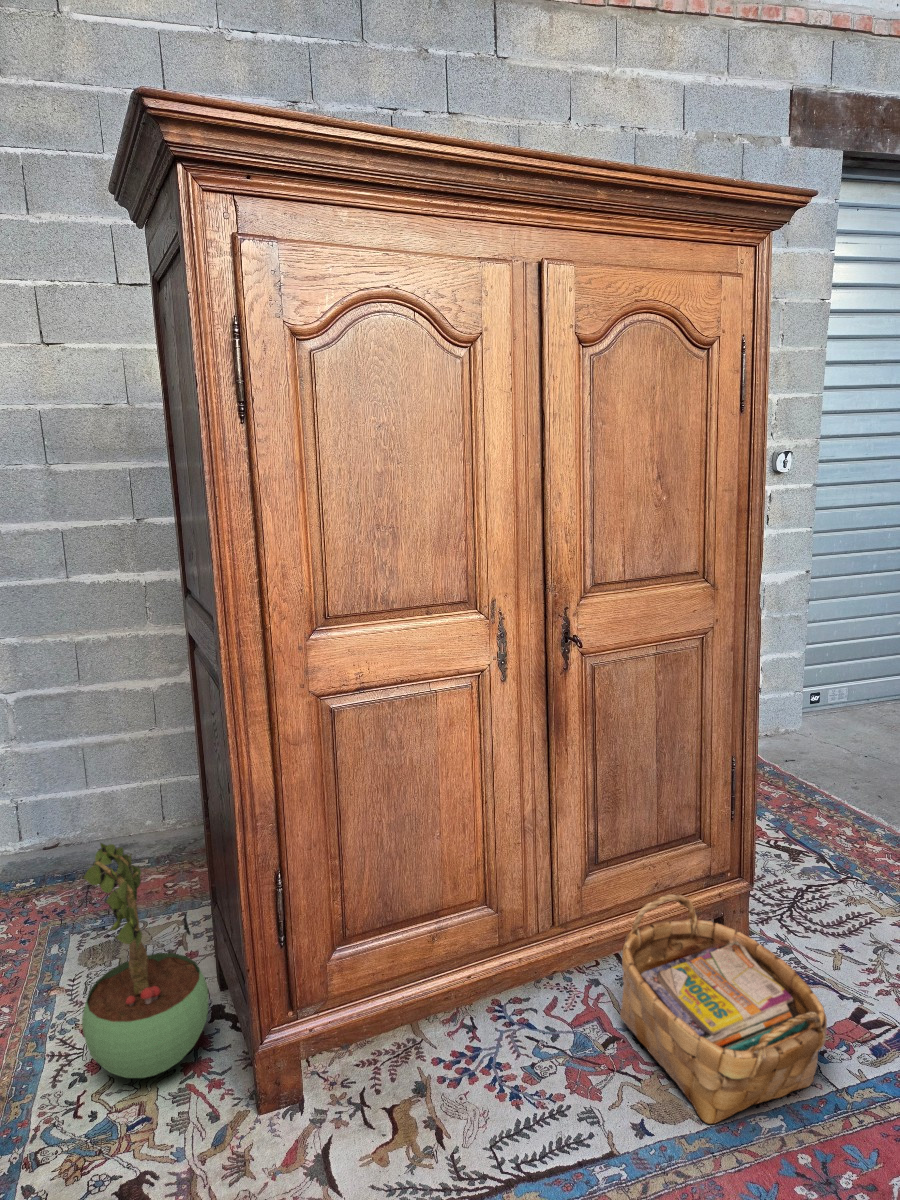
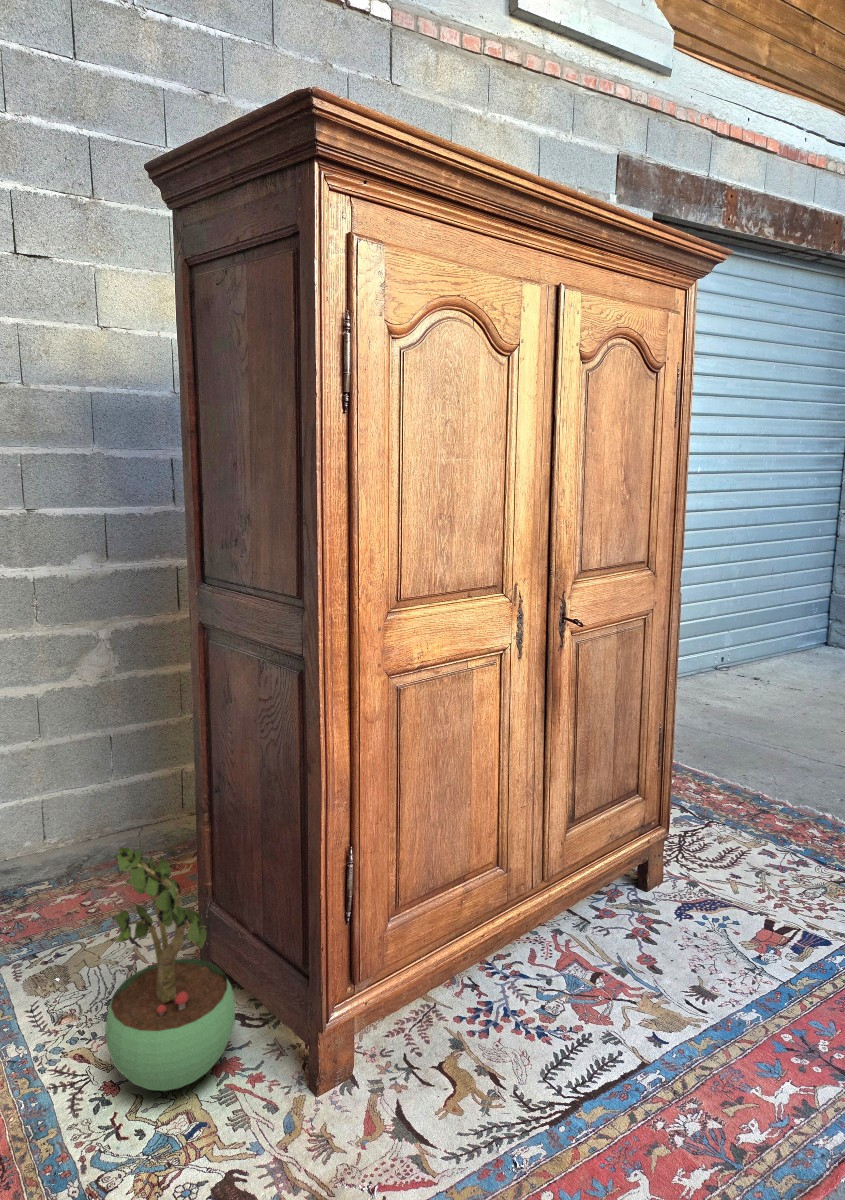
woven basket: present [620,895,827,1124] -> none [600,842,783,1024]

